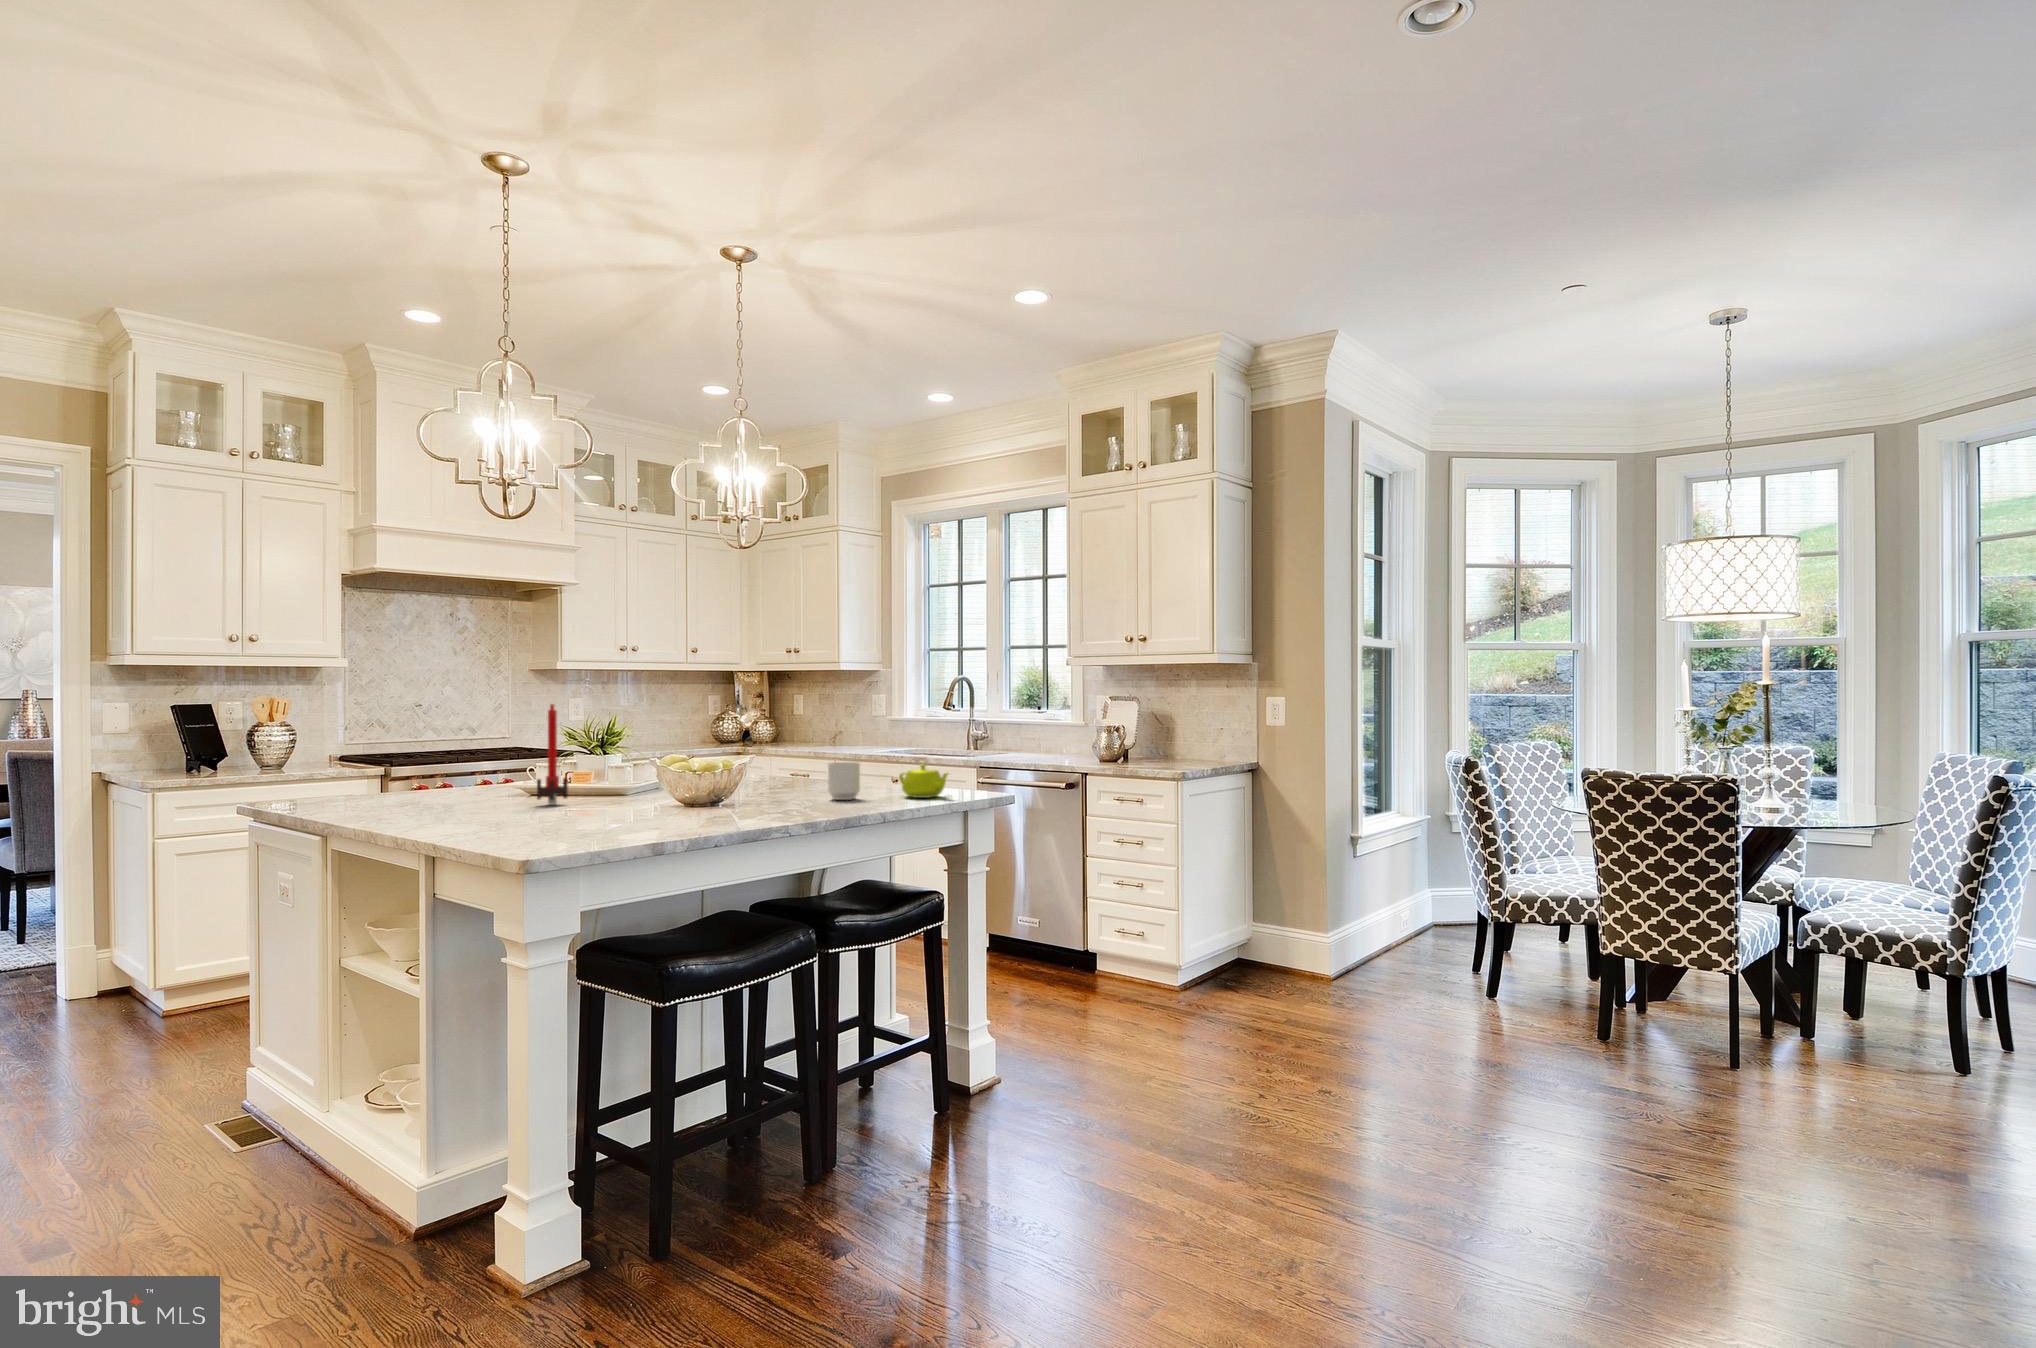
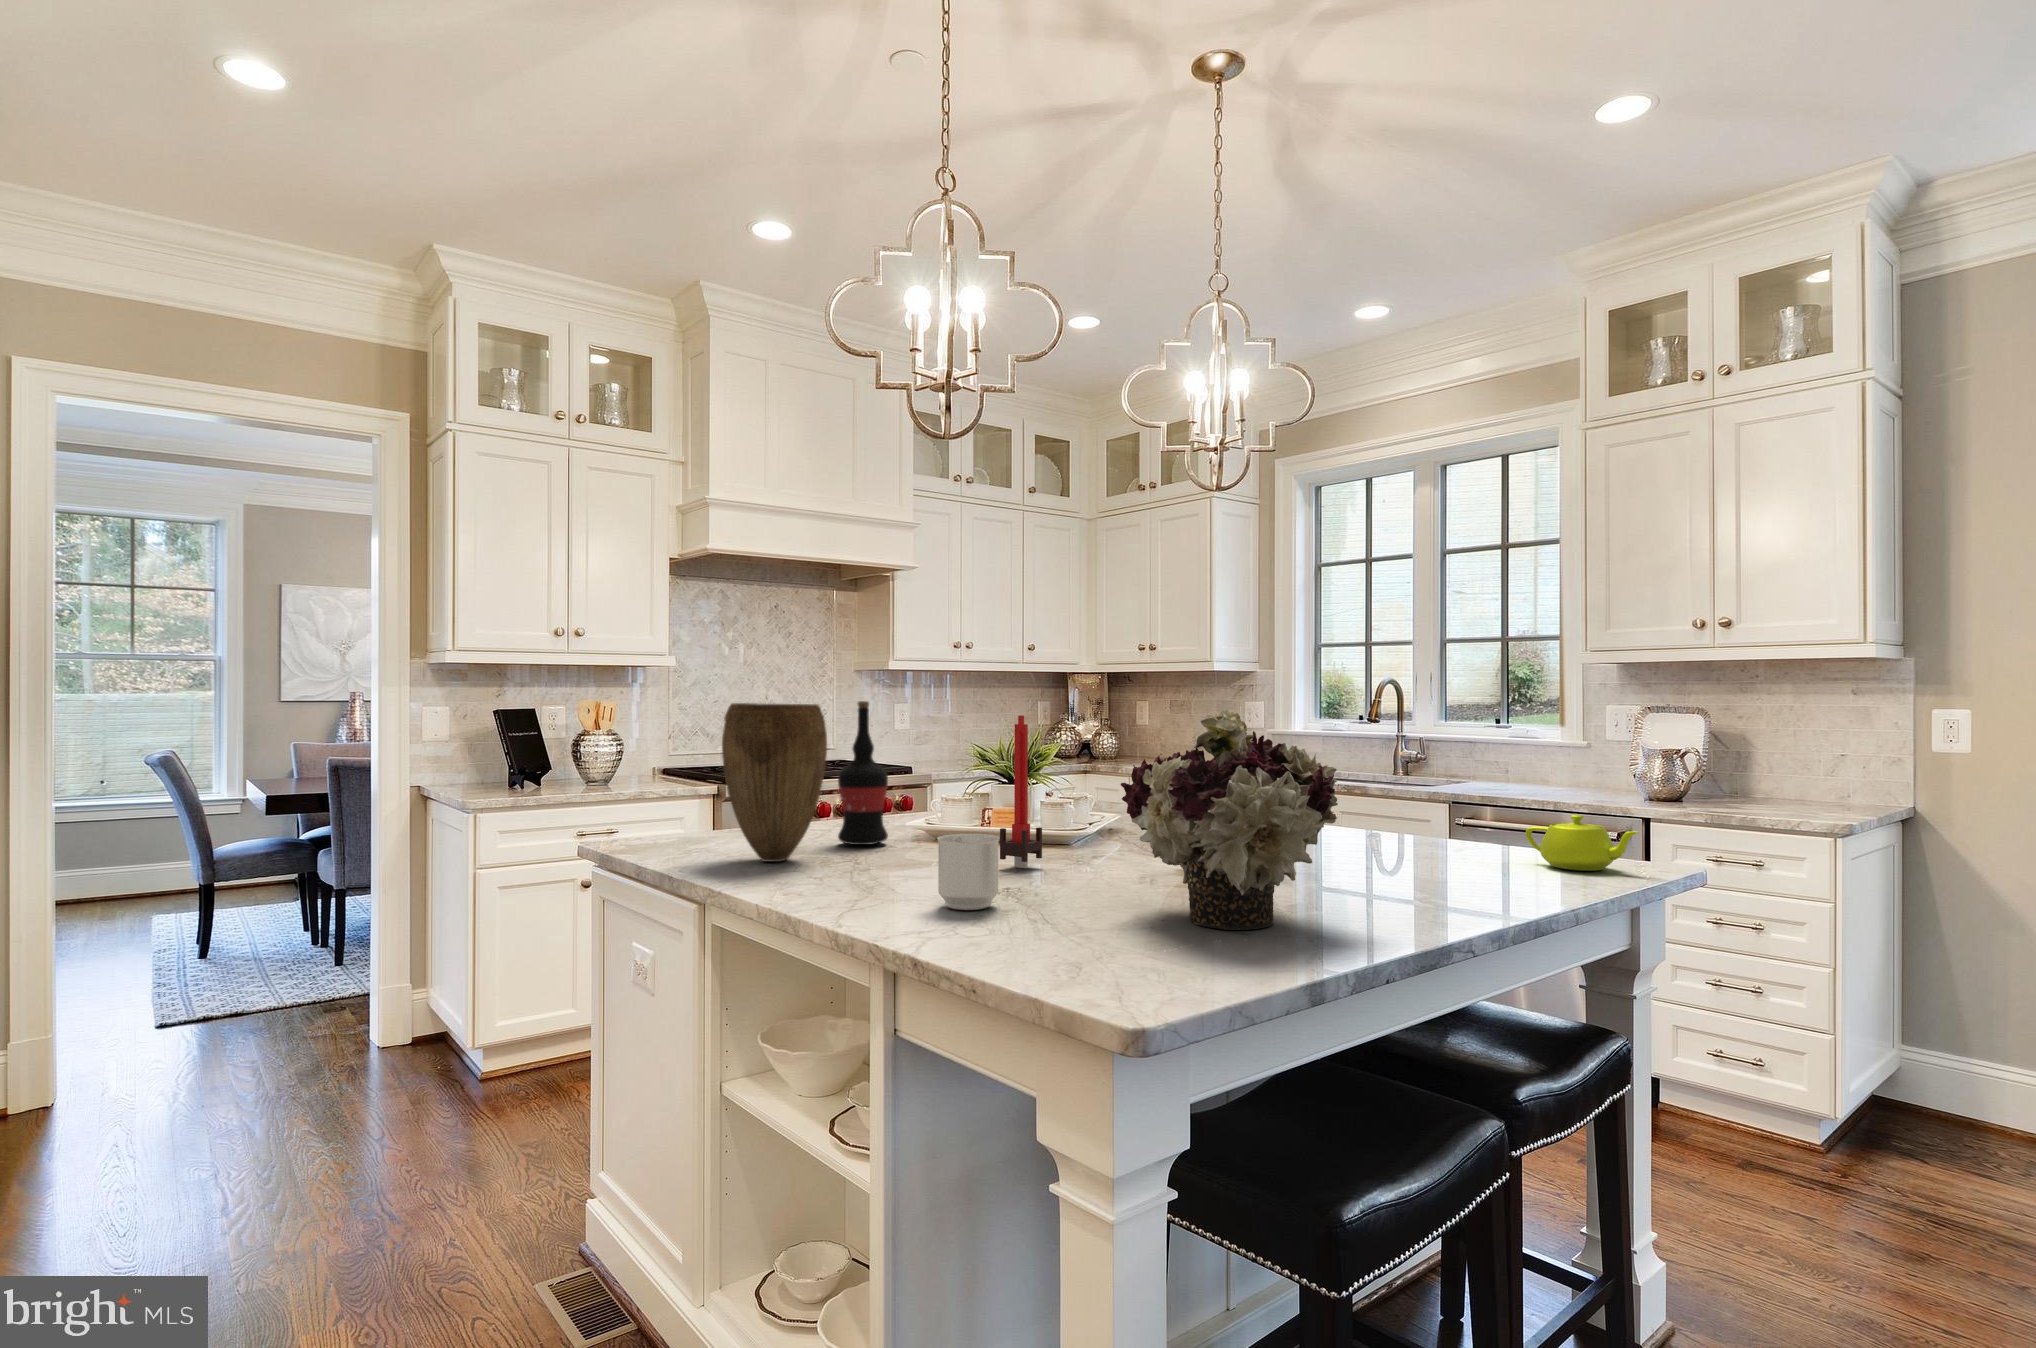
wine bottle: none [436,695,475,796] -> present [838,701,888,845]
vase: none [337,697,418,806] -> present [722,703,827,862]
flower arrangement: none [581,698,704,826] -> present [1121,709,1338,930]
mug: present [828,762,860,800] -> present [937,834,1000,910]

